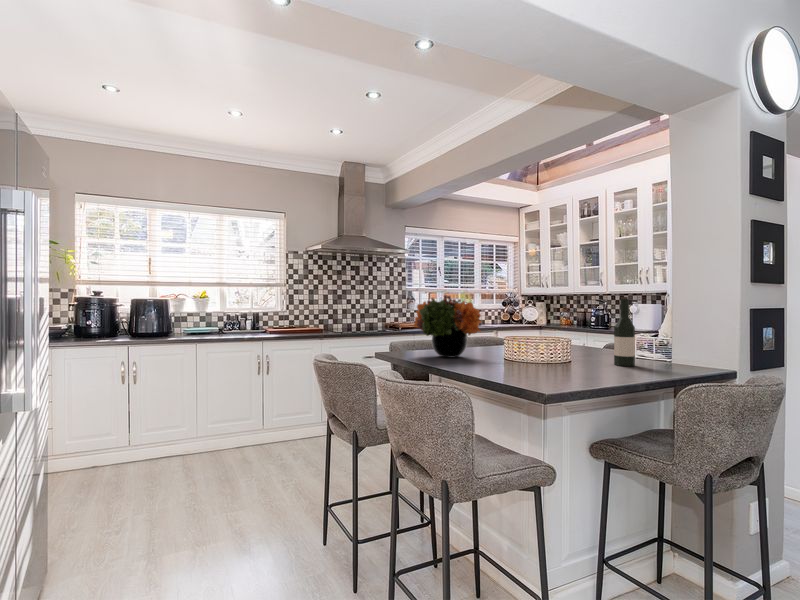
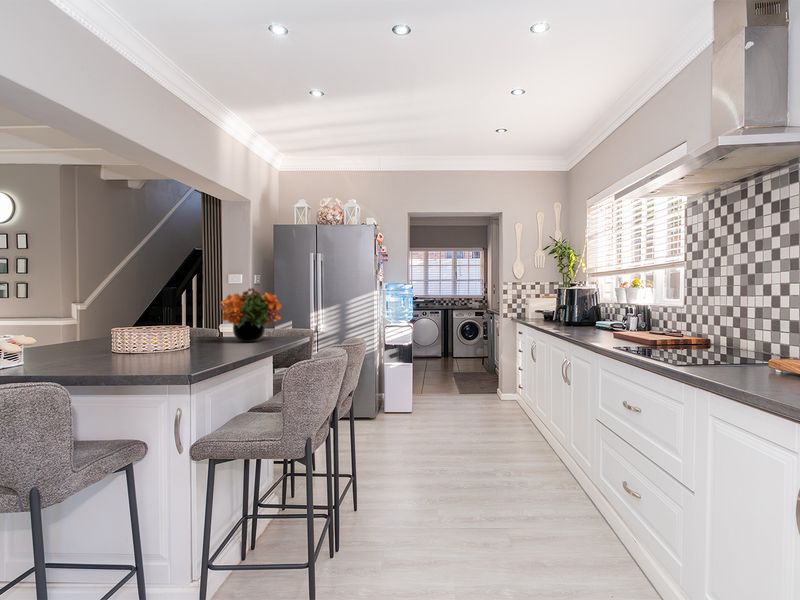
wine bottle: present [614,297,635,366] -> none [72,290,94,354]

